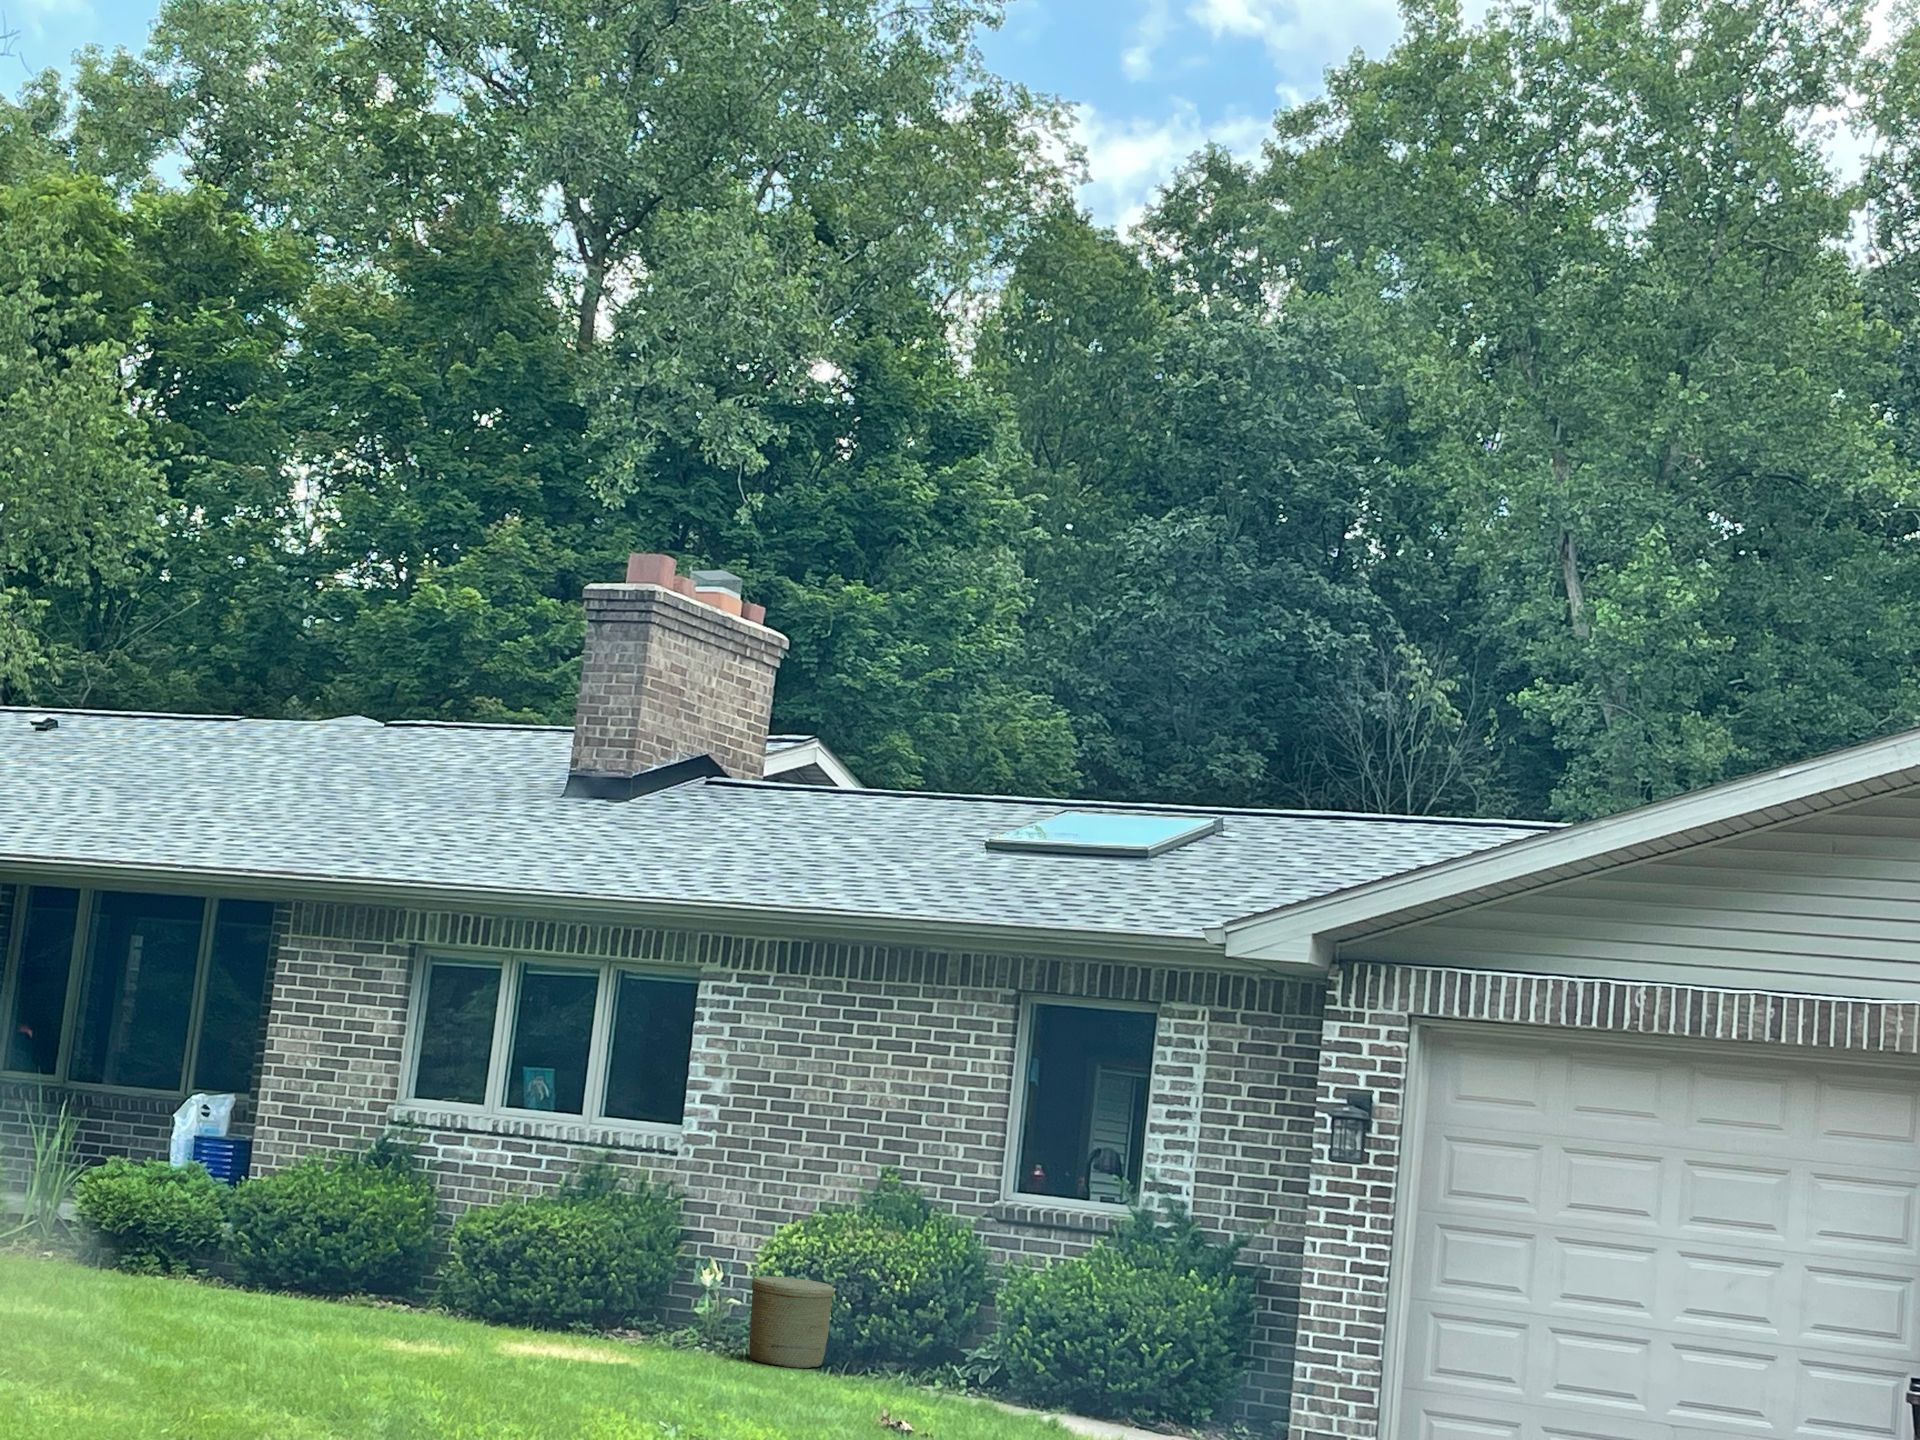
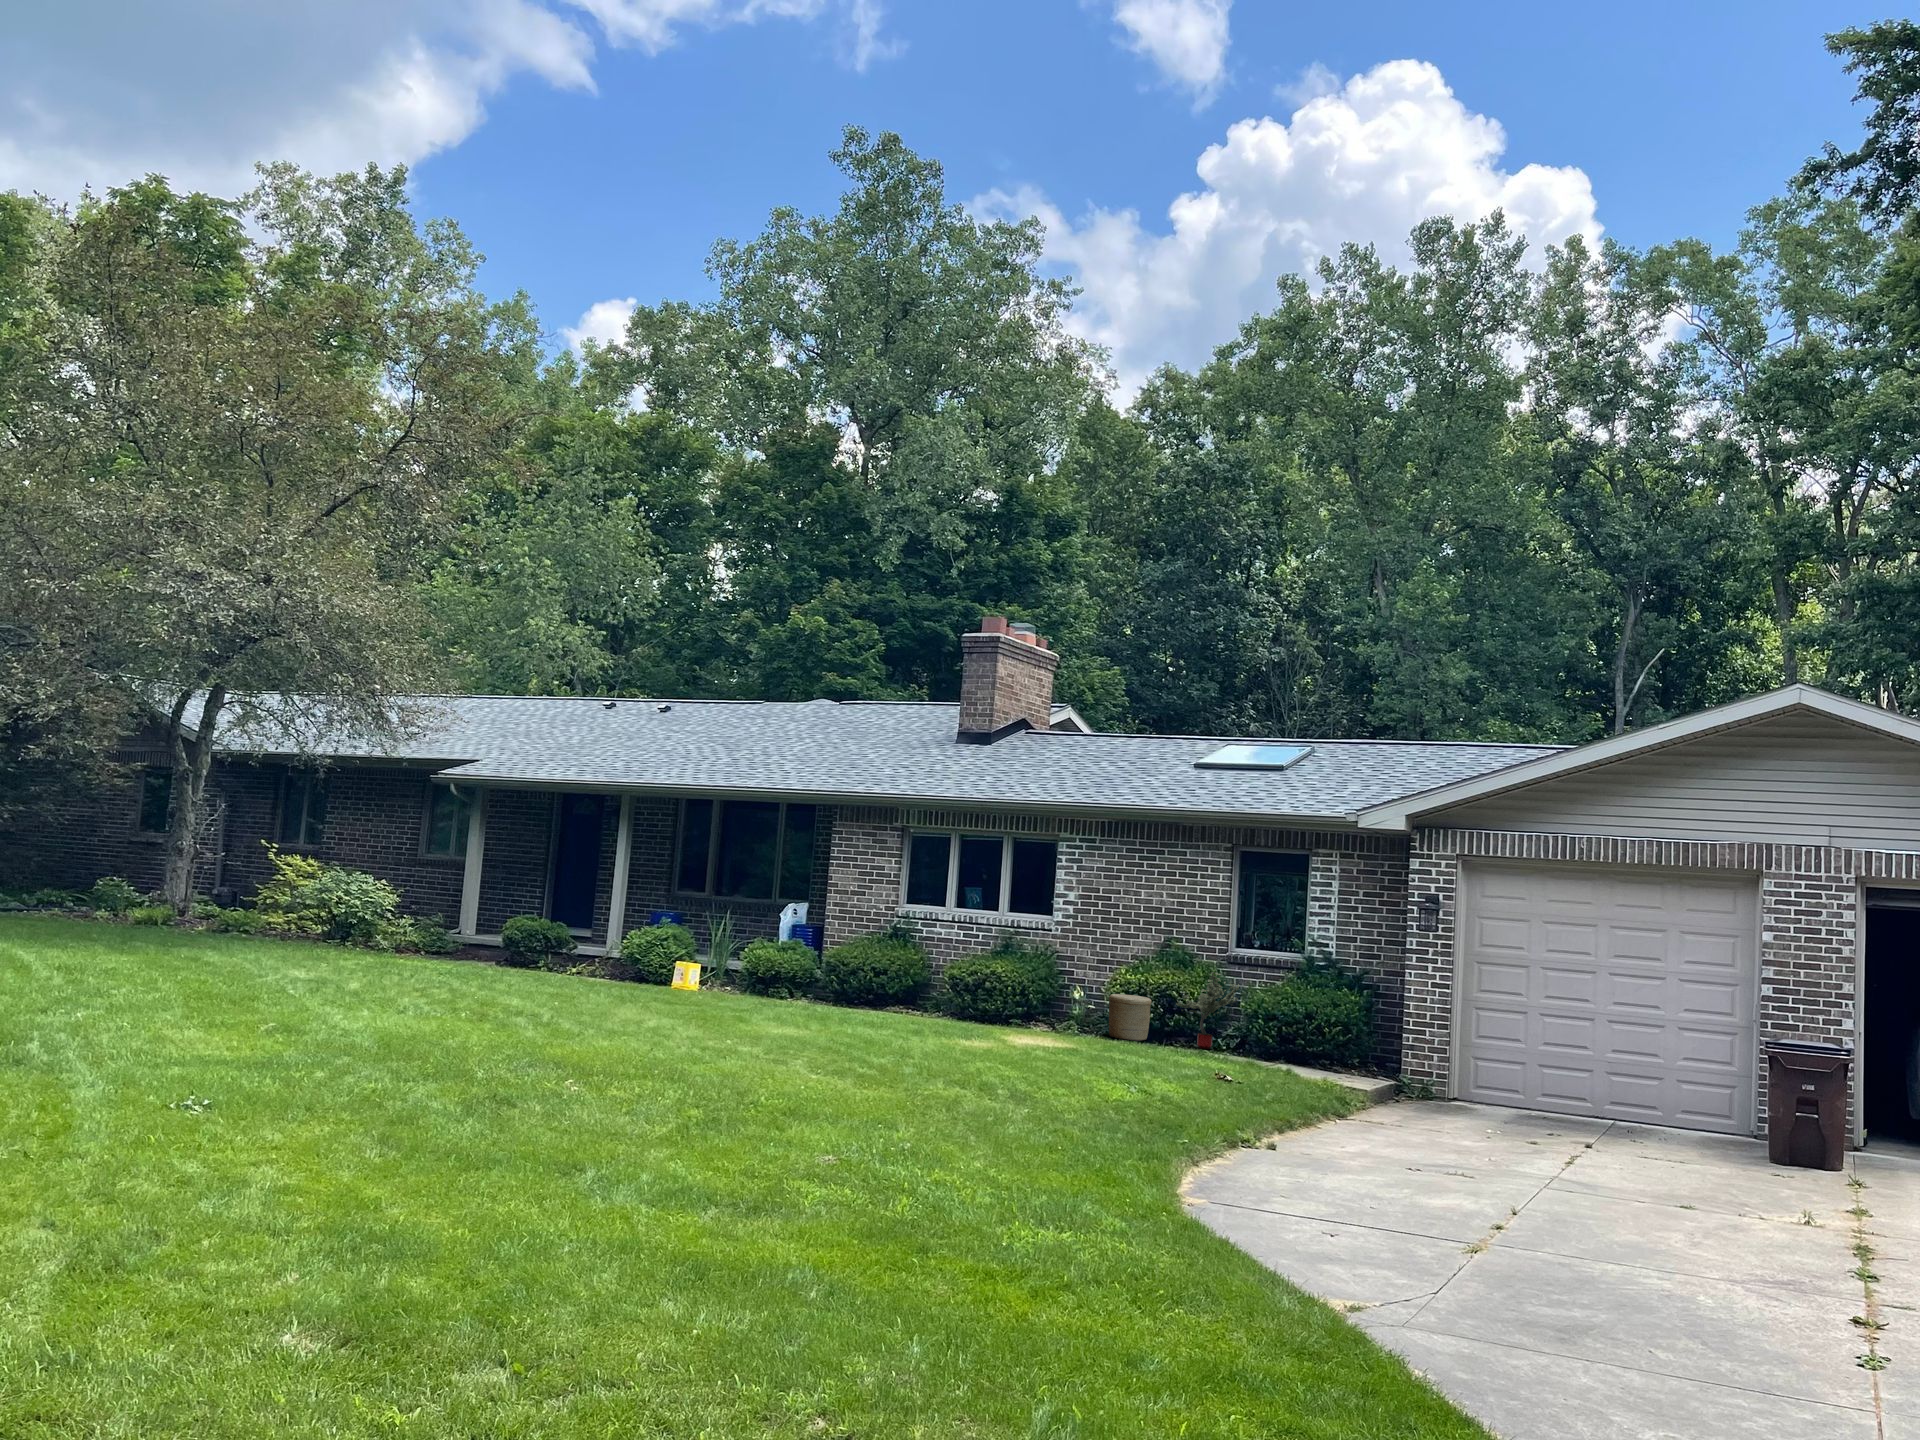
potted tree: none [875,1235,1000,1387] -> present [1176,972,1239,1049]

